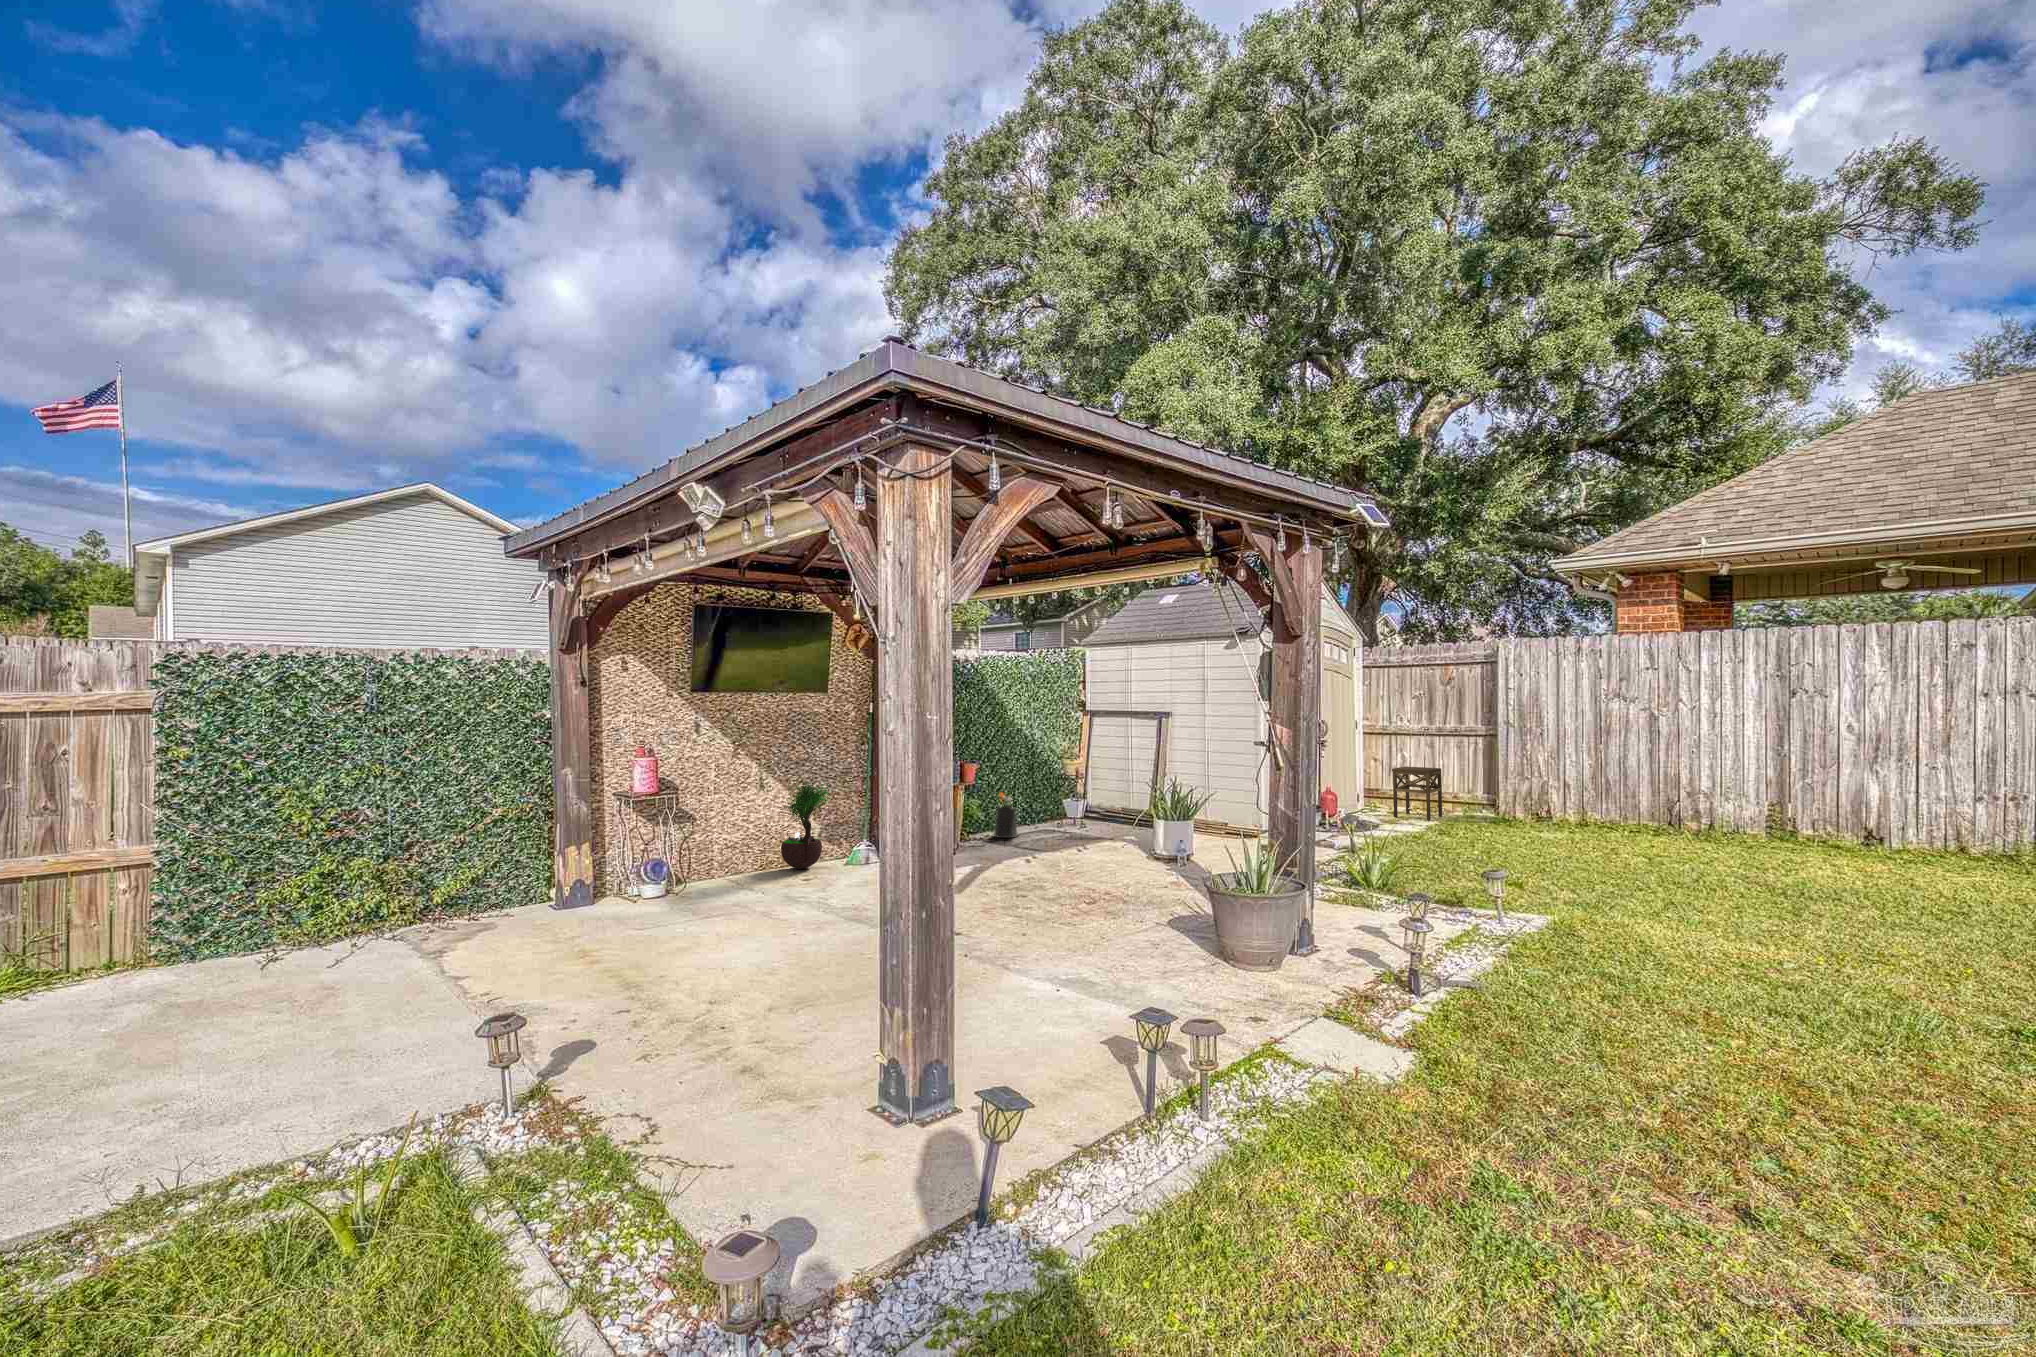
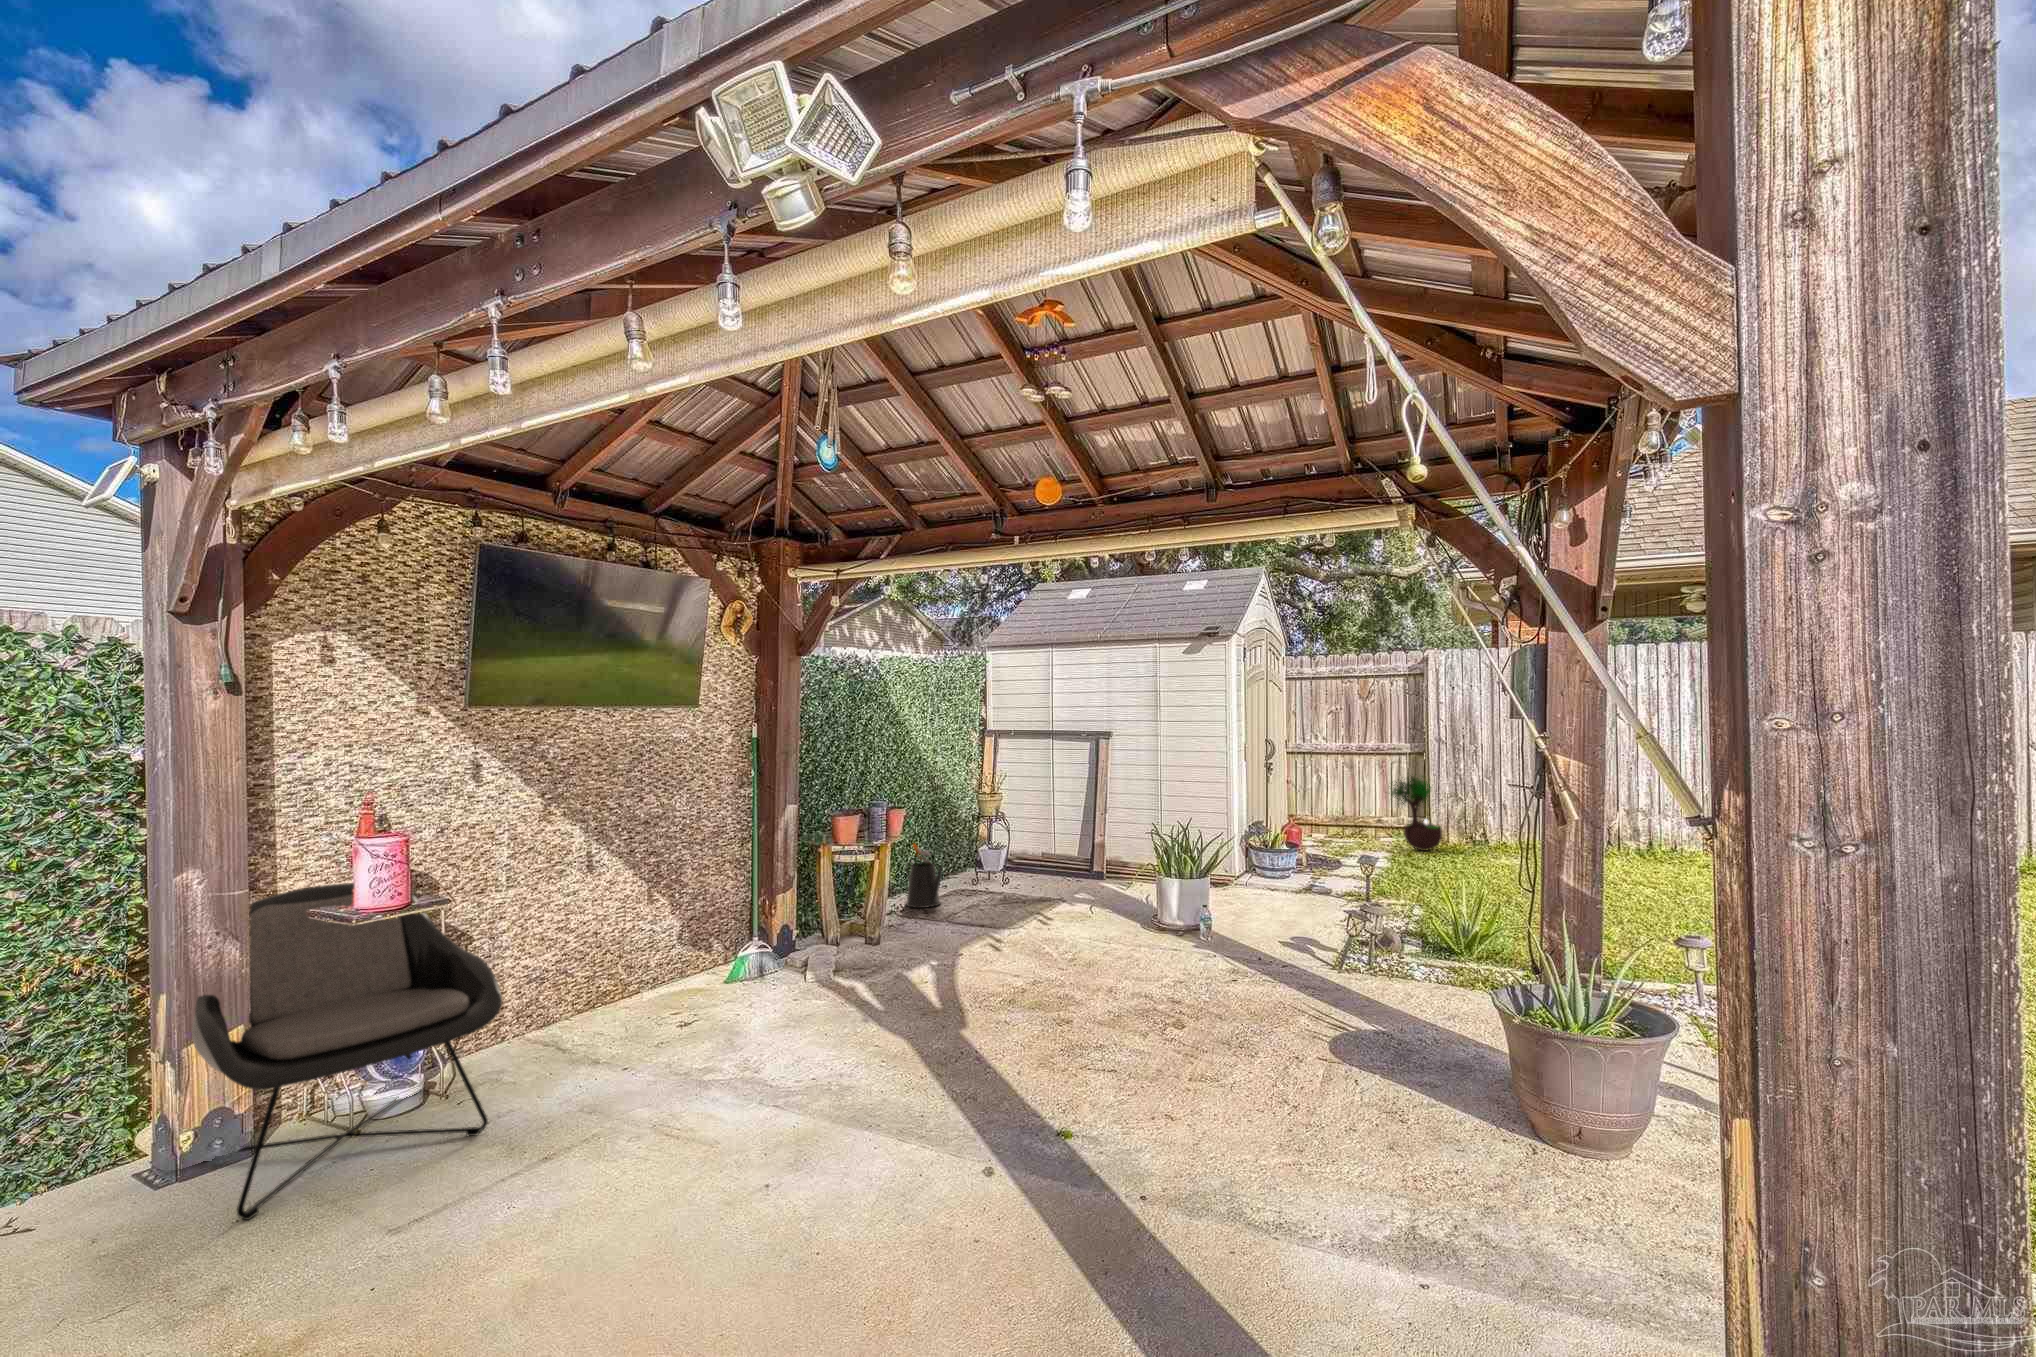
side table: present [1392,766,1442,820] -> none [1320,787,1365,846]
lounge chair: none [567,782,692,920] -> present [192,883,502,1220]
potted tree: present [781,782,830,869] -> present [1389,776,1442,851]

